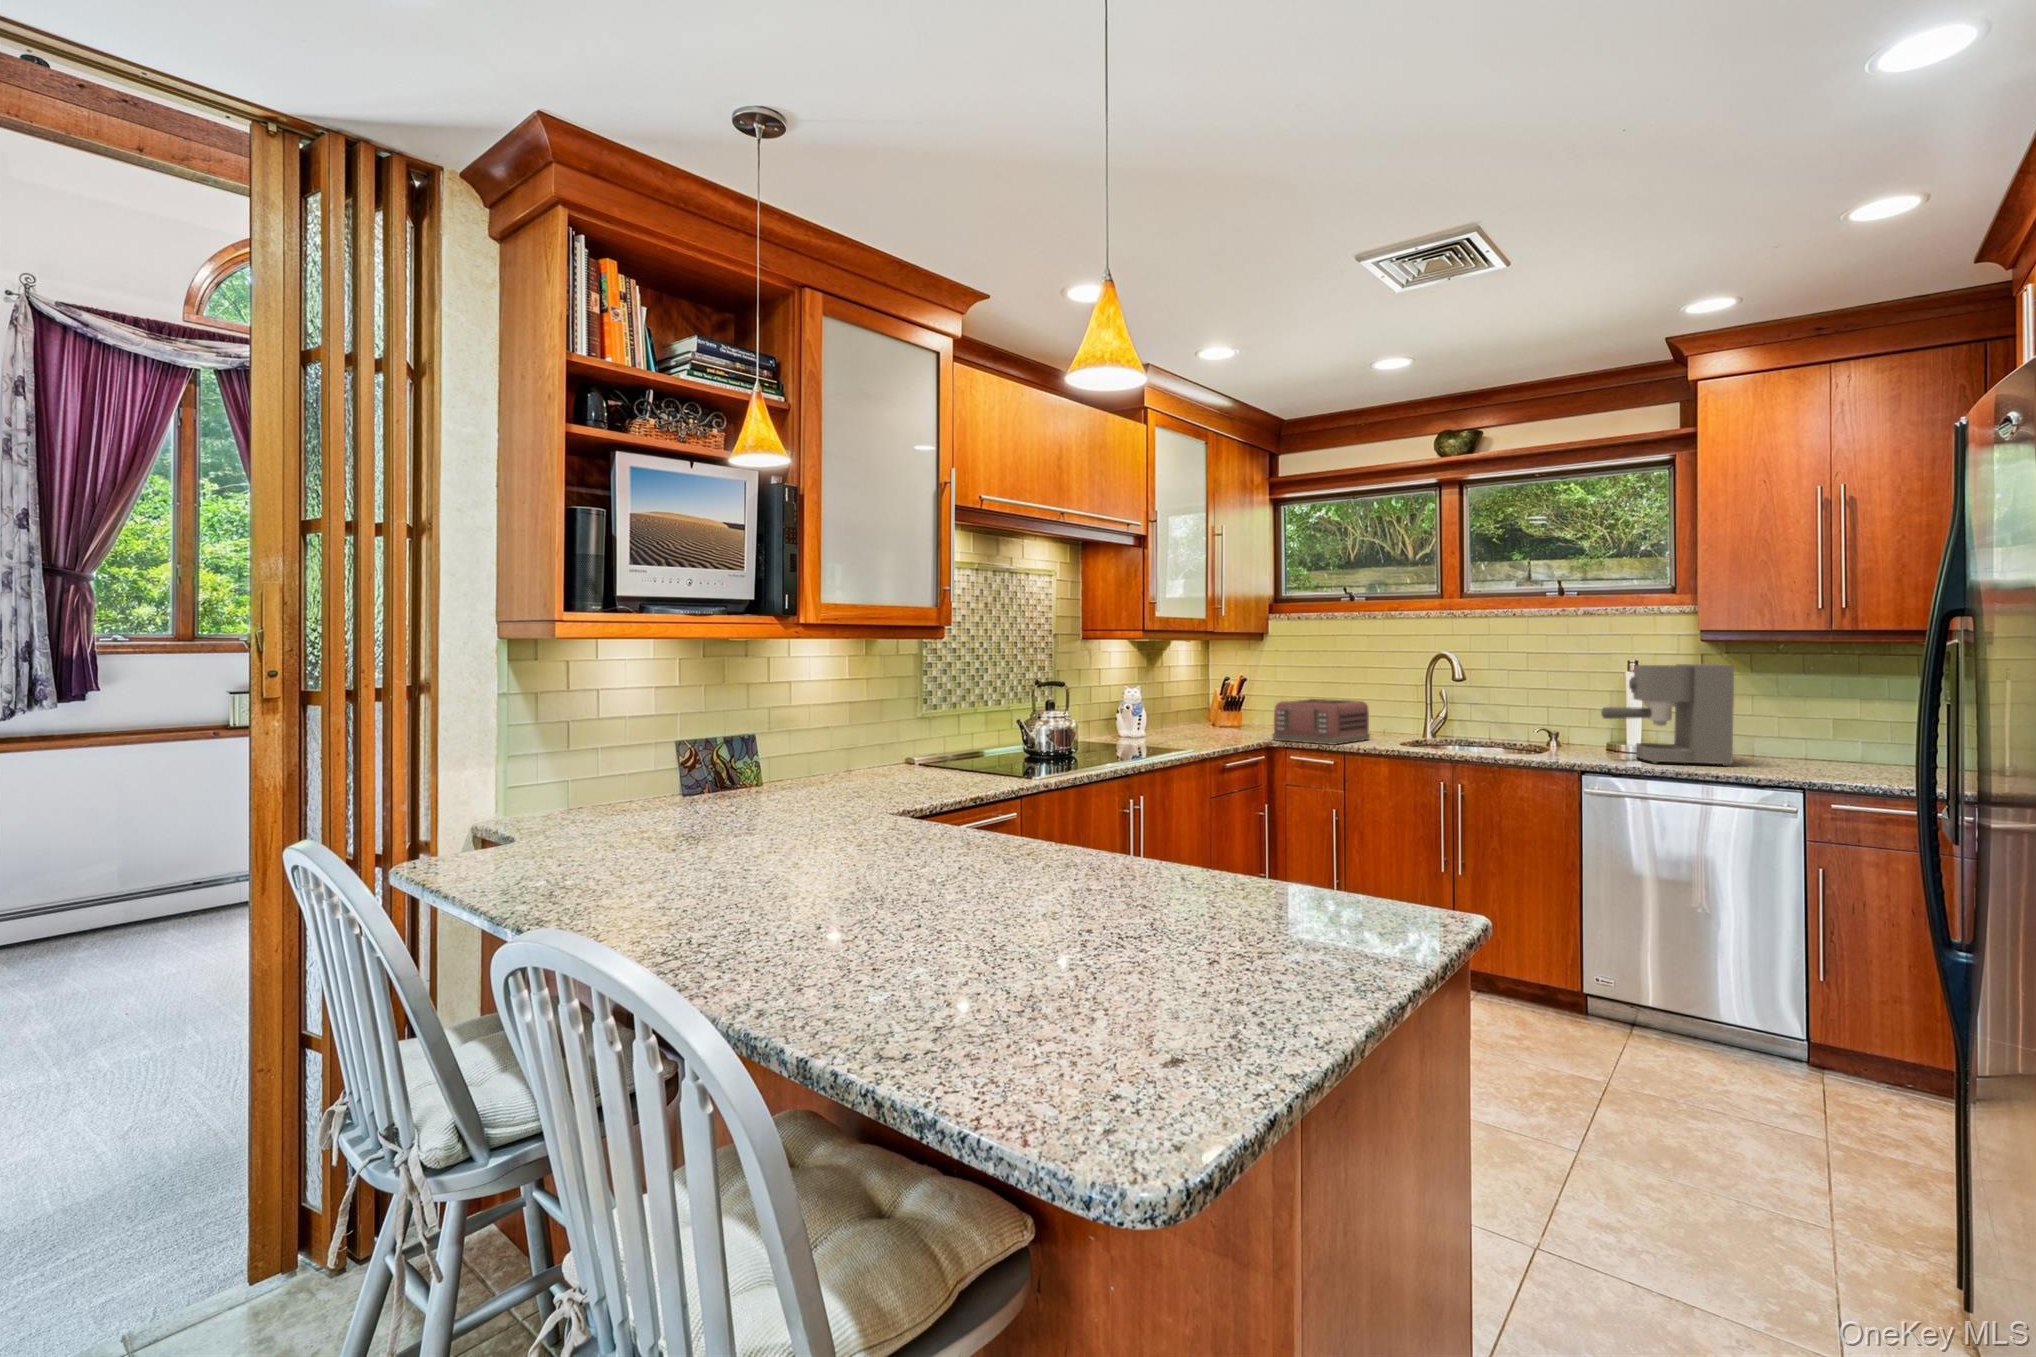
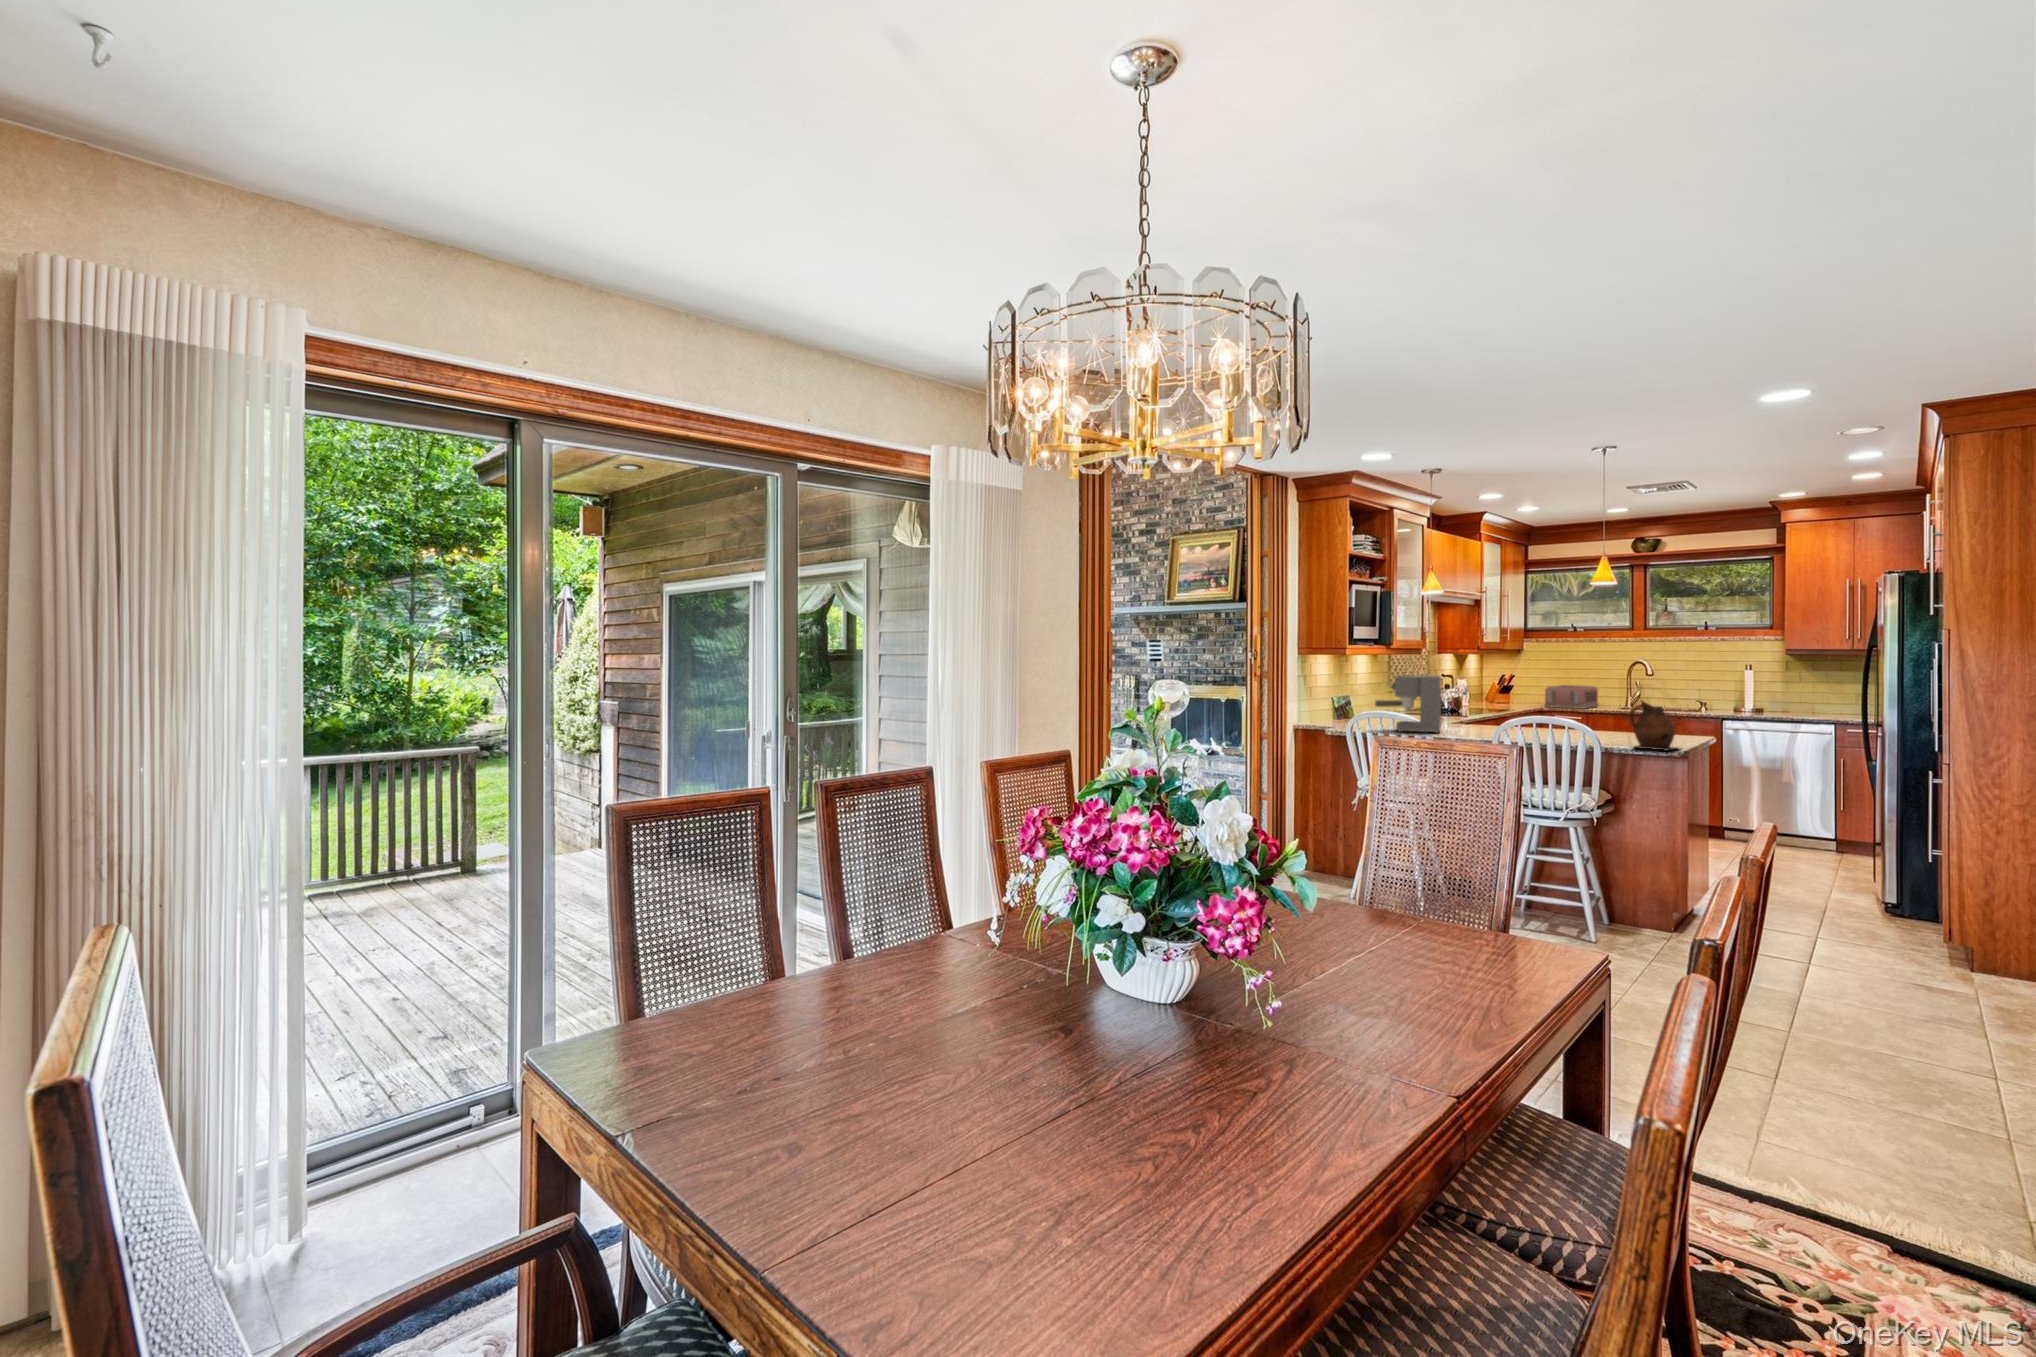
coffee maker: present [1601,664,1734,766] -> present [1375,675,1441,733]
ceramic pitcher: none [1117,772,1302,992] -> present [1629,701,1677,751]

